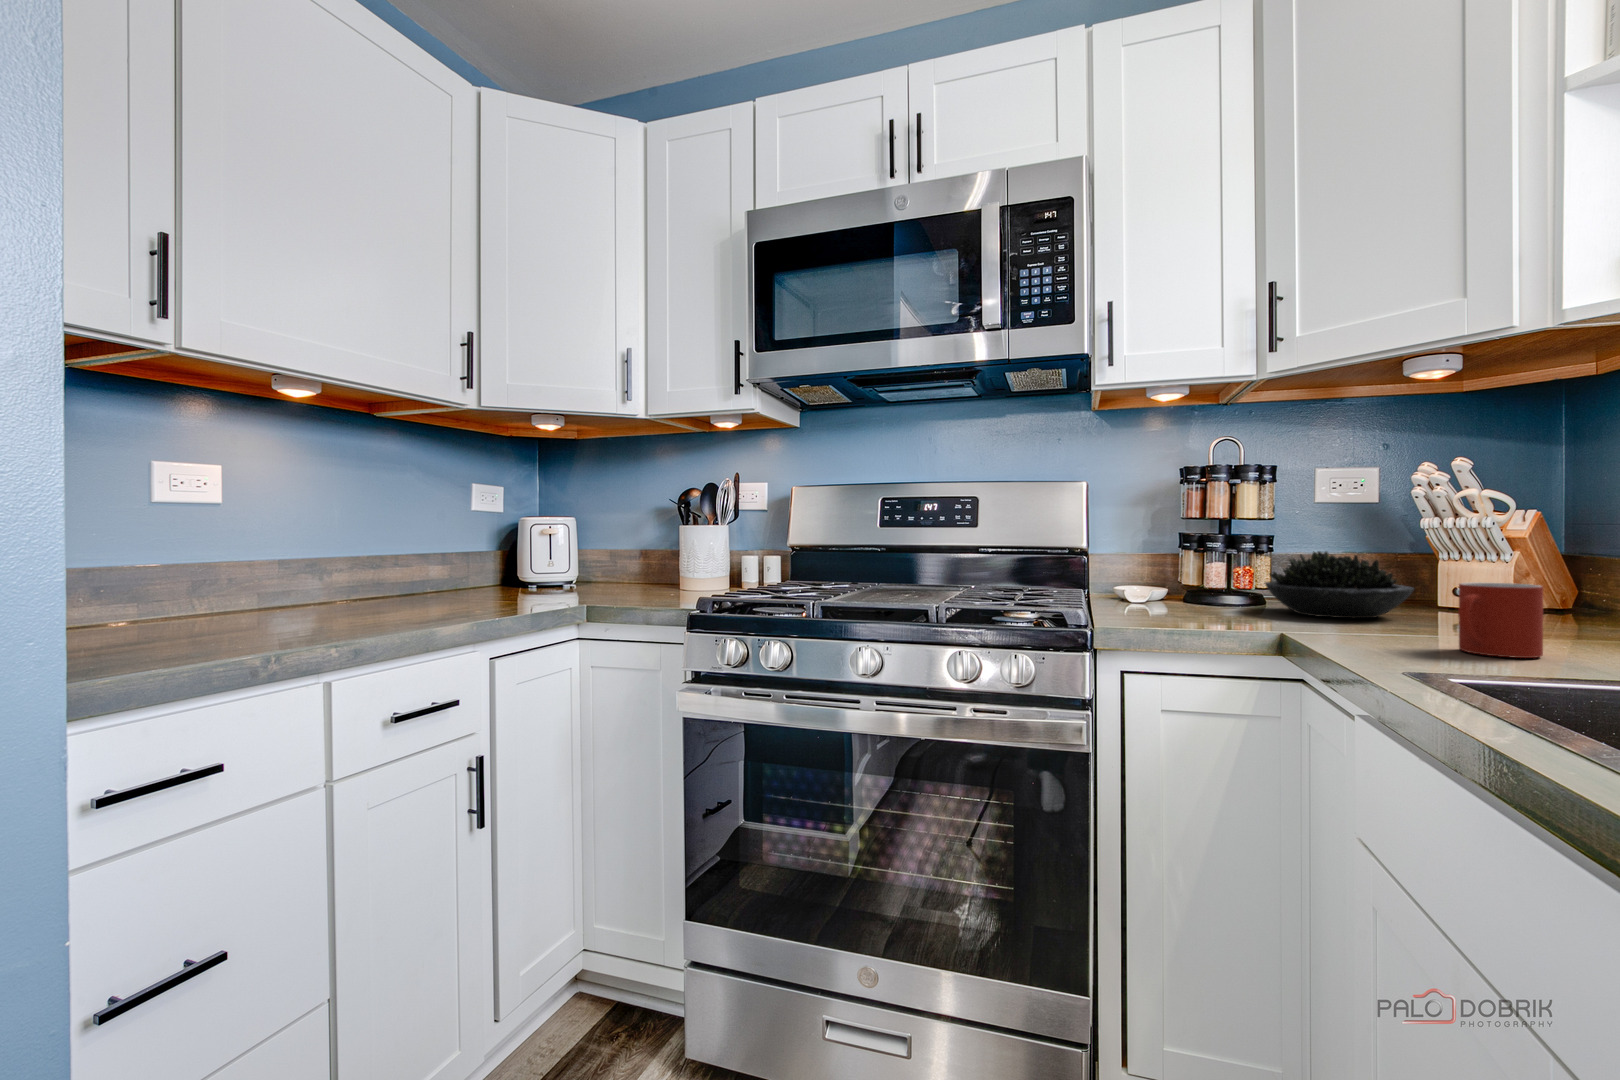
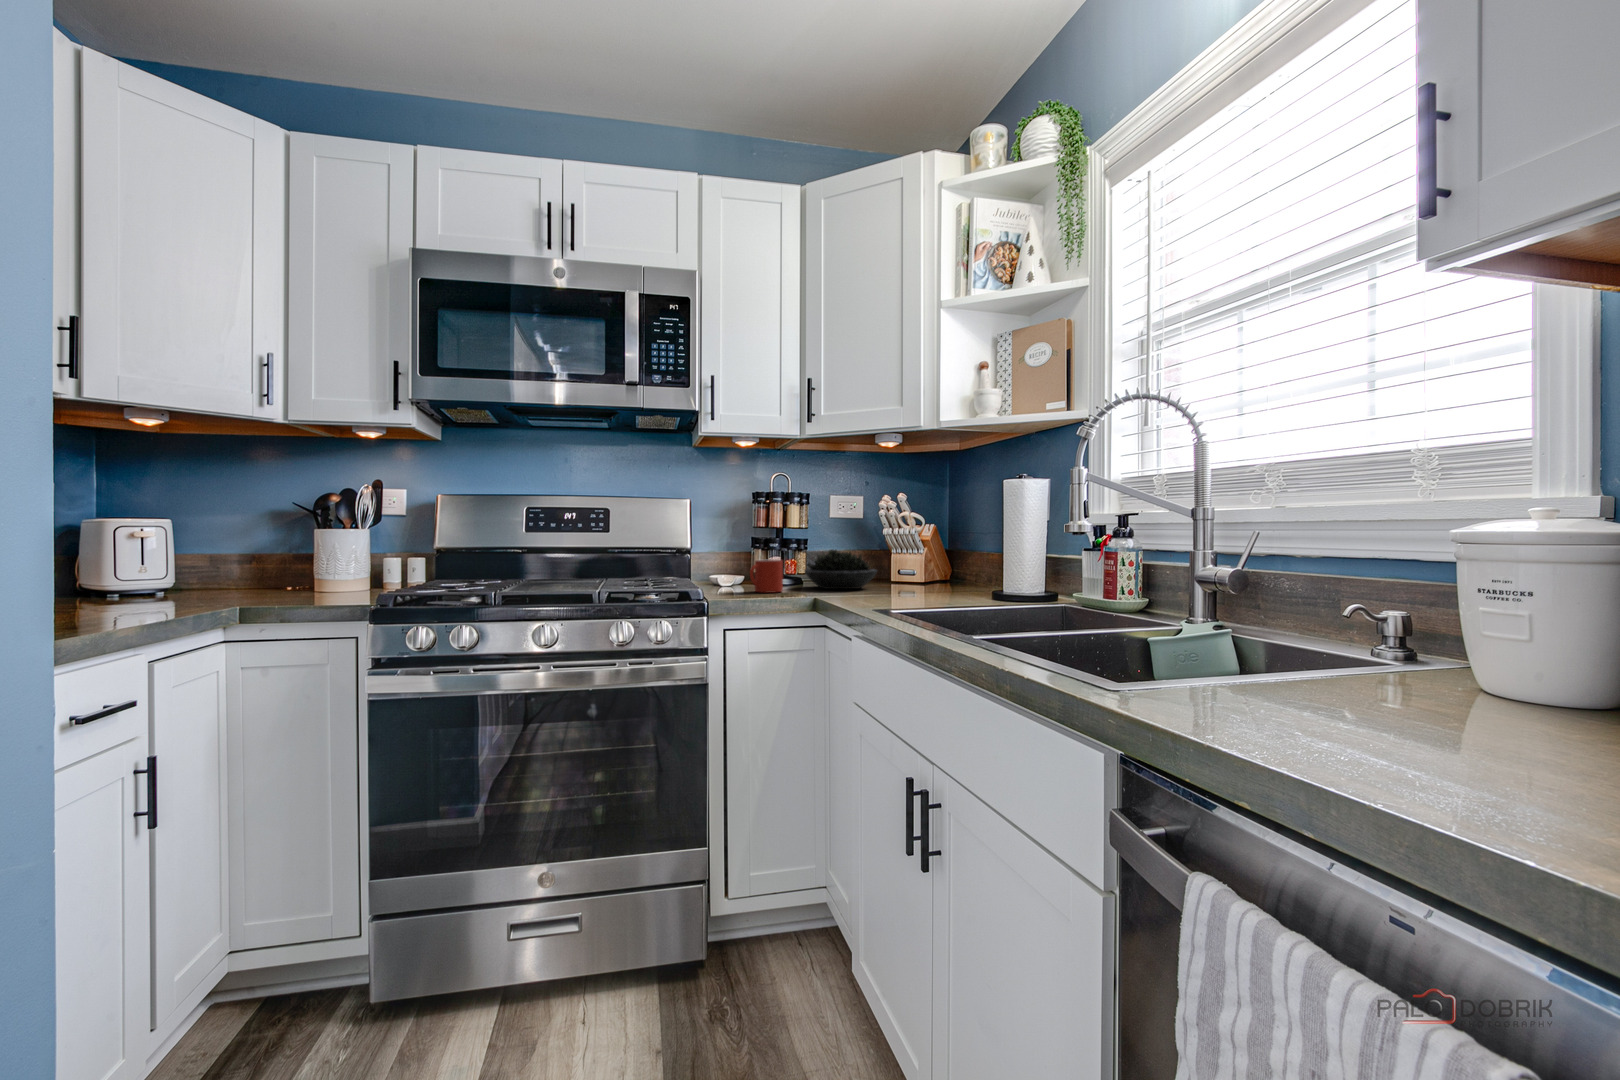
mug: present [1458,583,1543,658] -> present [750,560,783,593]

